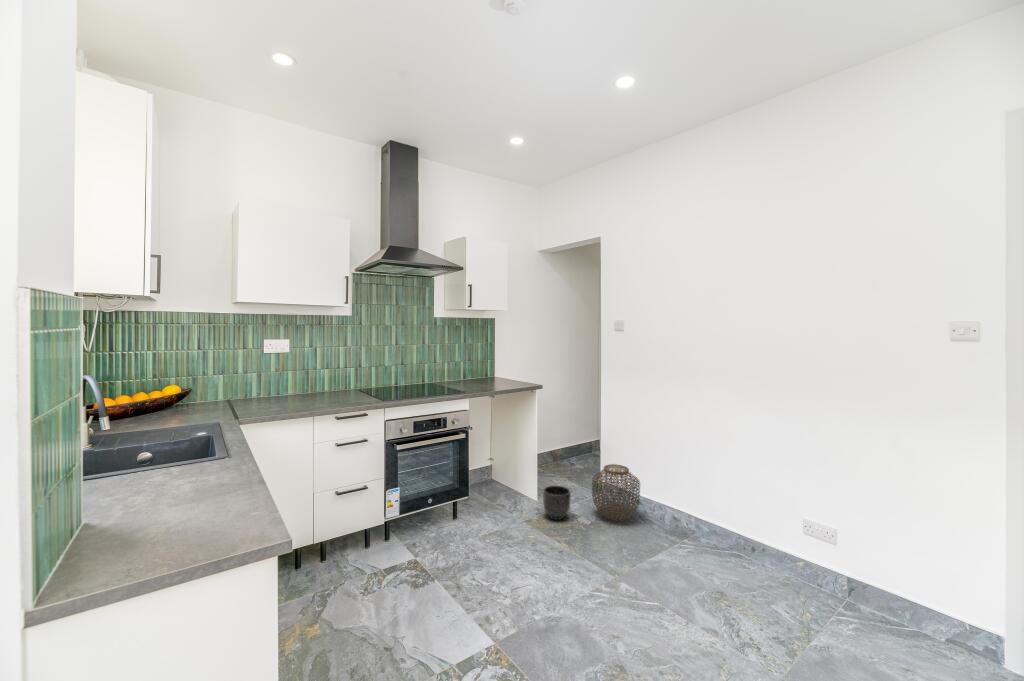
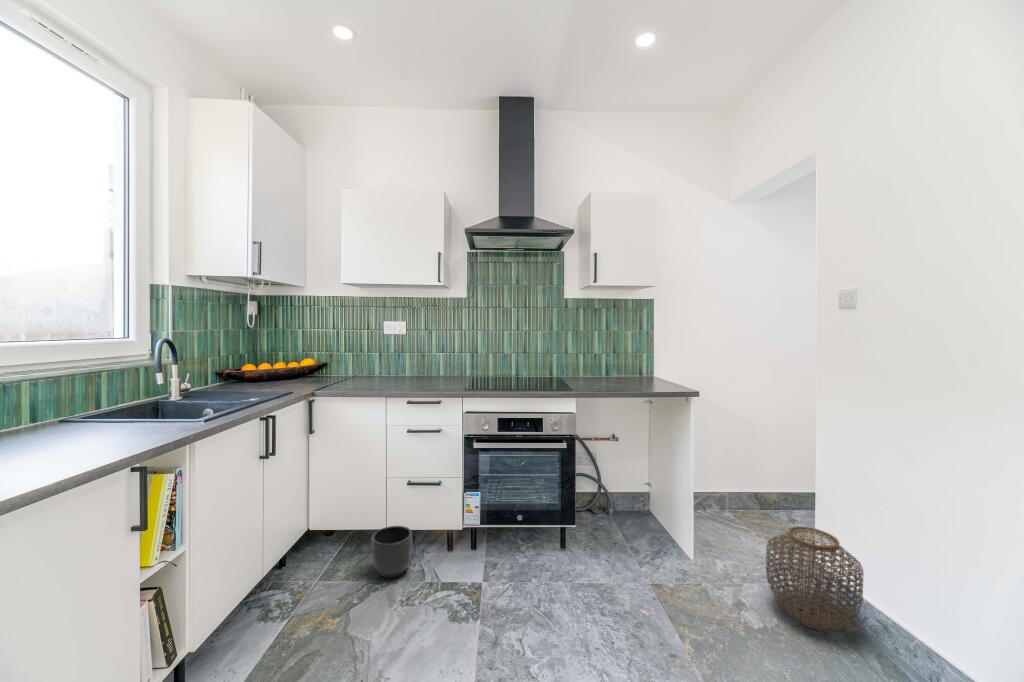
planter: present [543,486,571,520] -> present [371,526,412,578]

